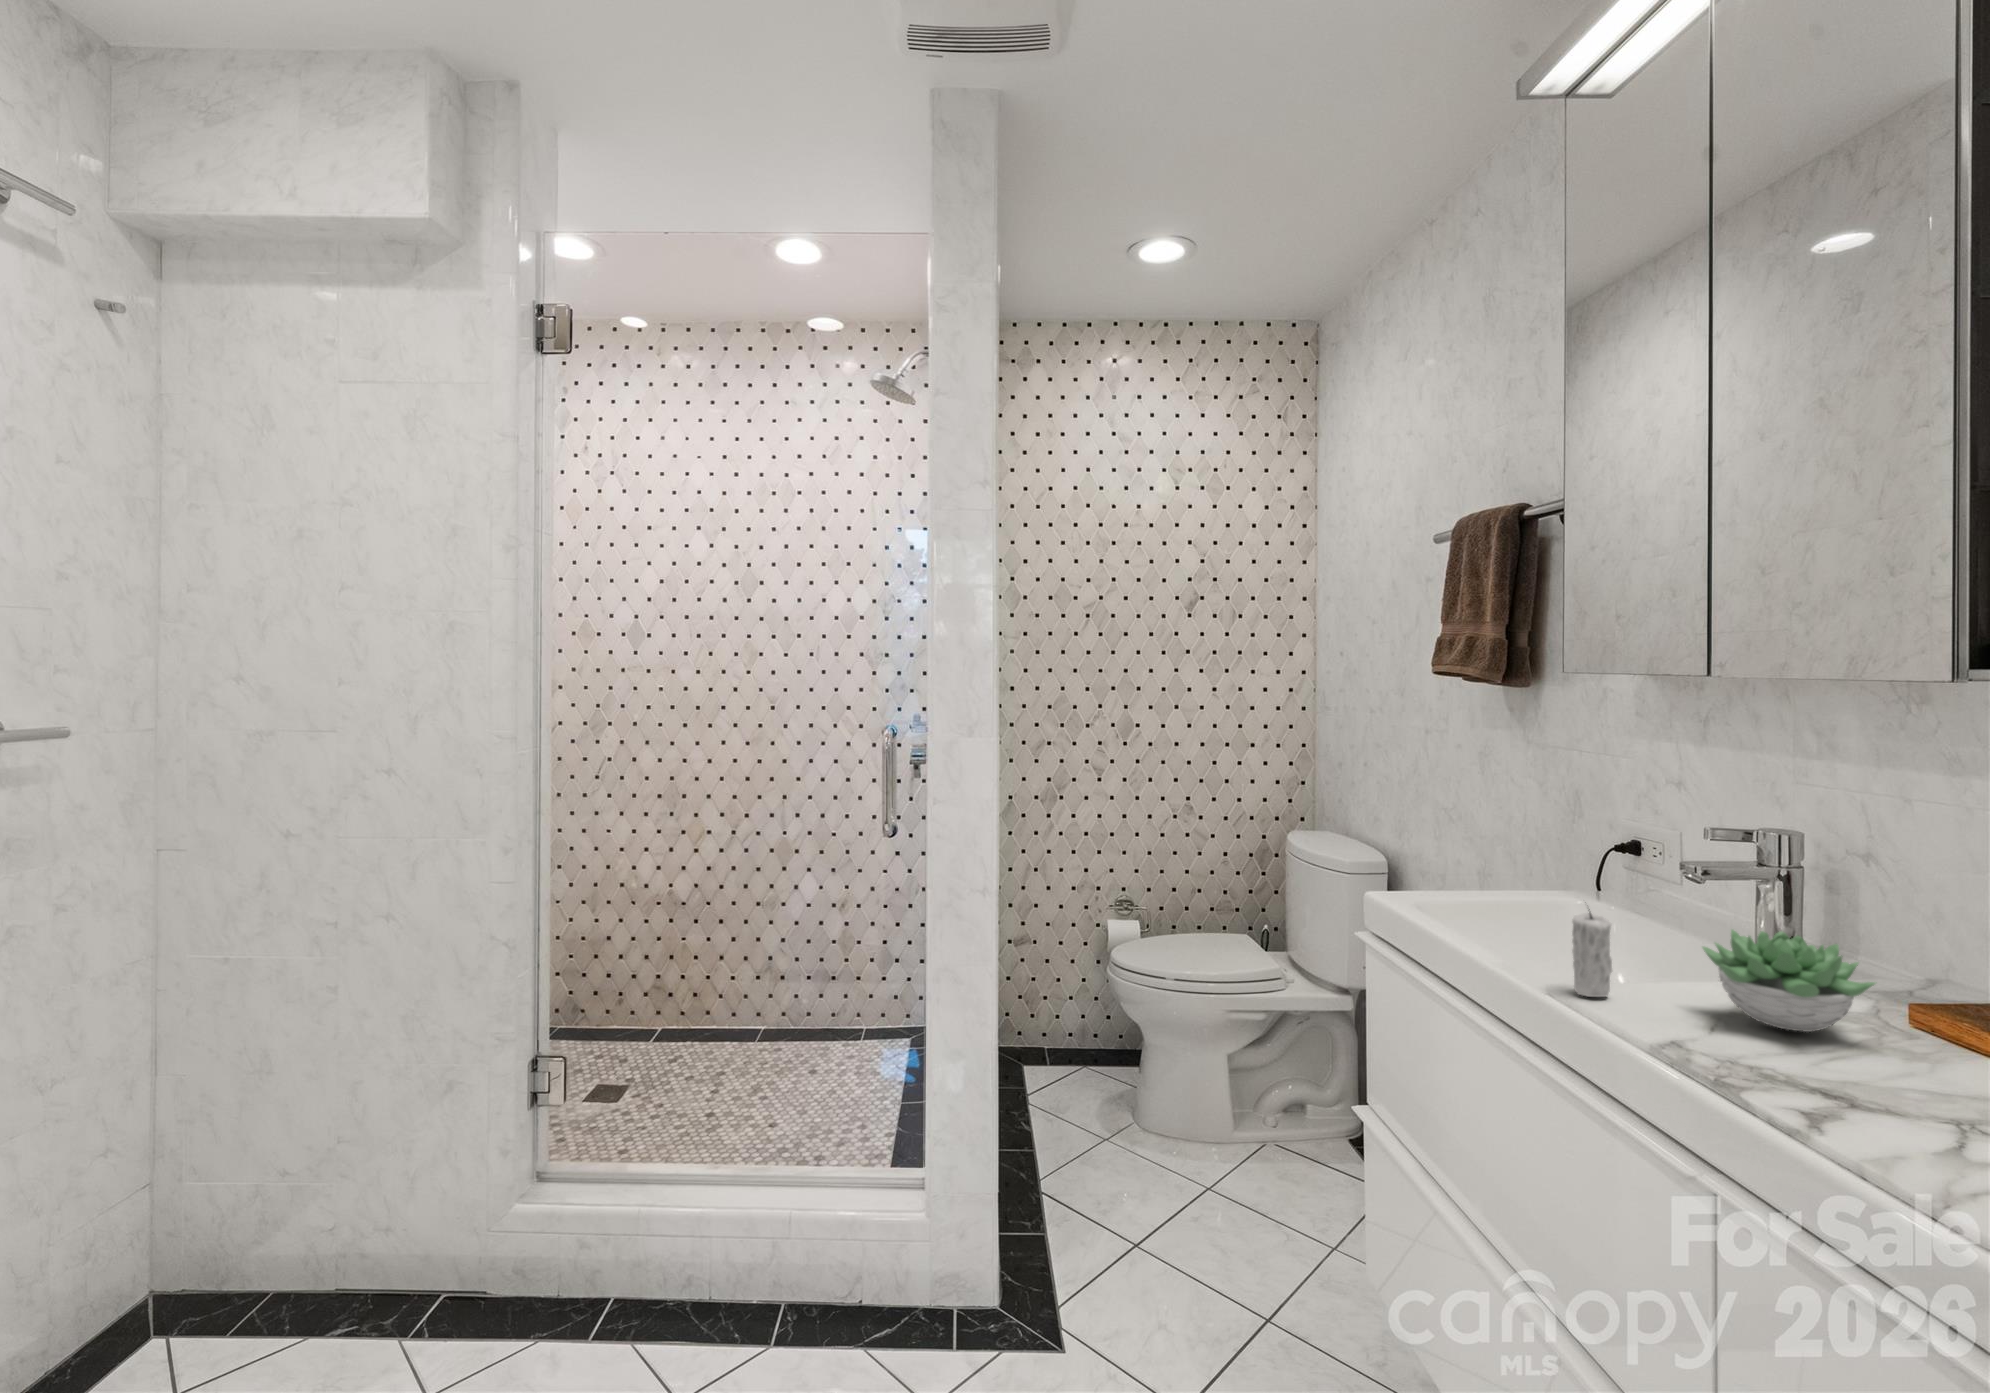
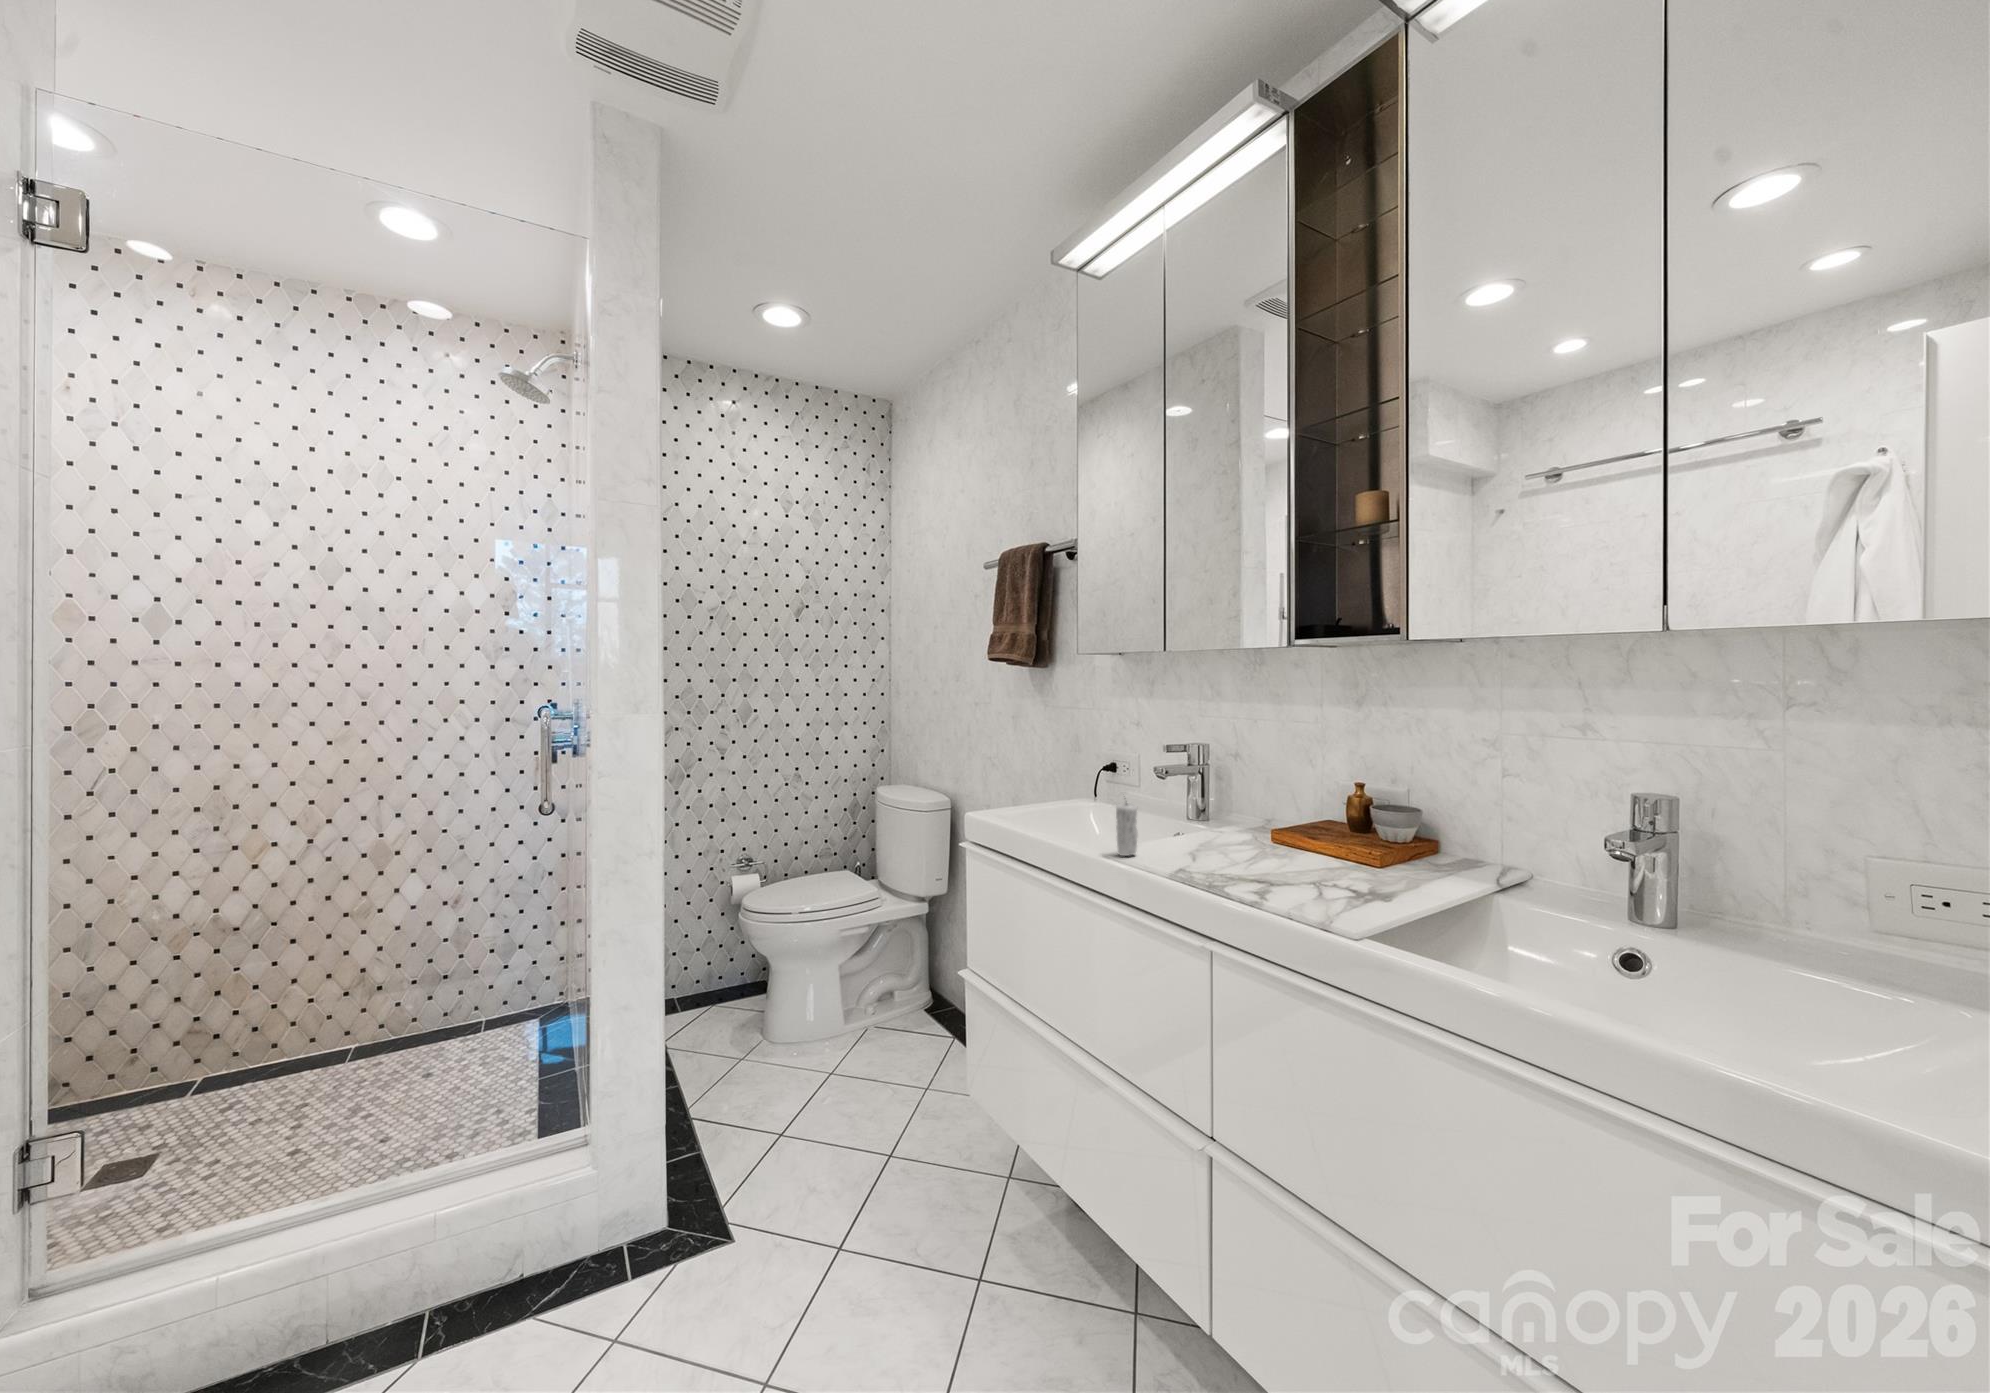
succulent plant: present [1703,930,1875,1032] -> none [1183,800,1265,856]

